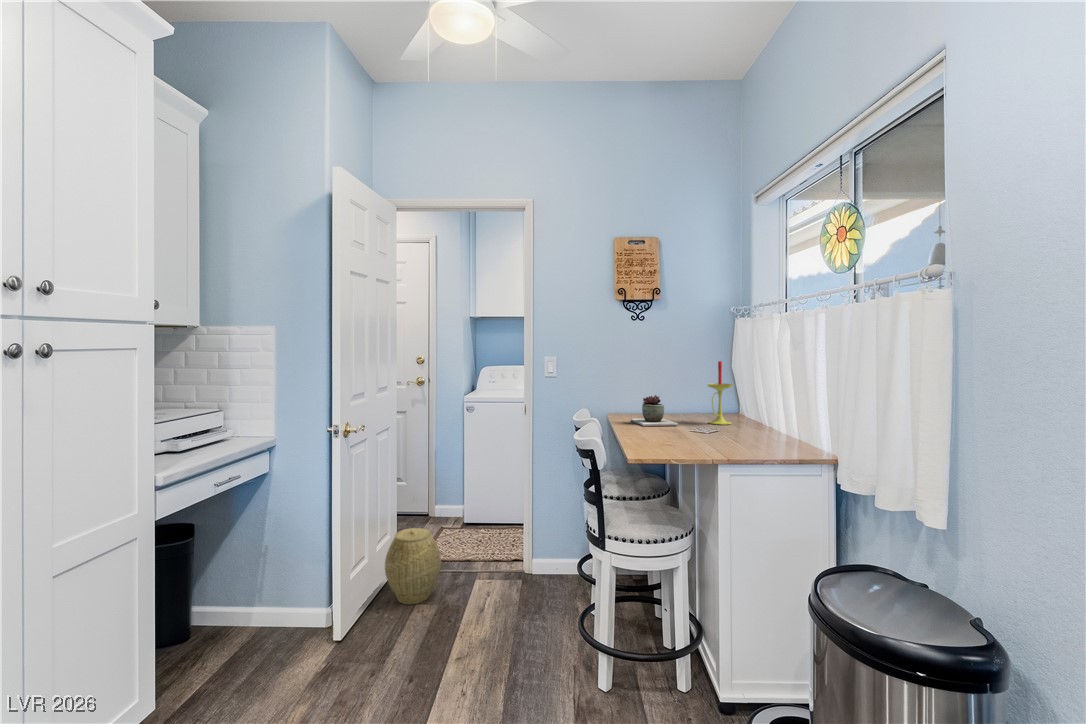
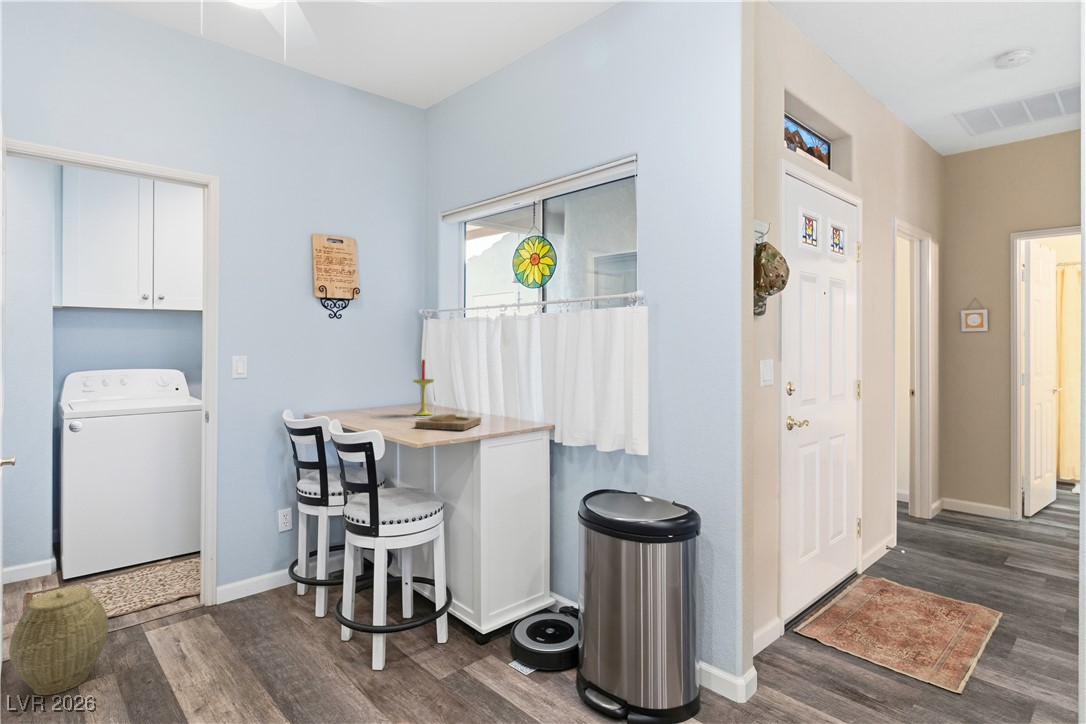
succulent plant: present [631,395,678,426] -> none [345,392,396,422]
tray: none [678,425,767,446] -> present [415,414,481,430]

